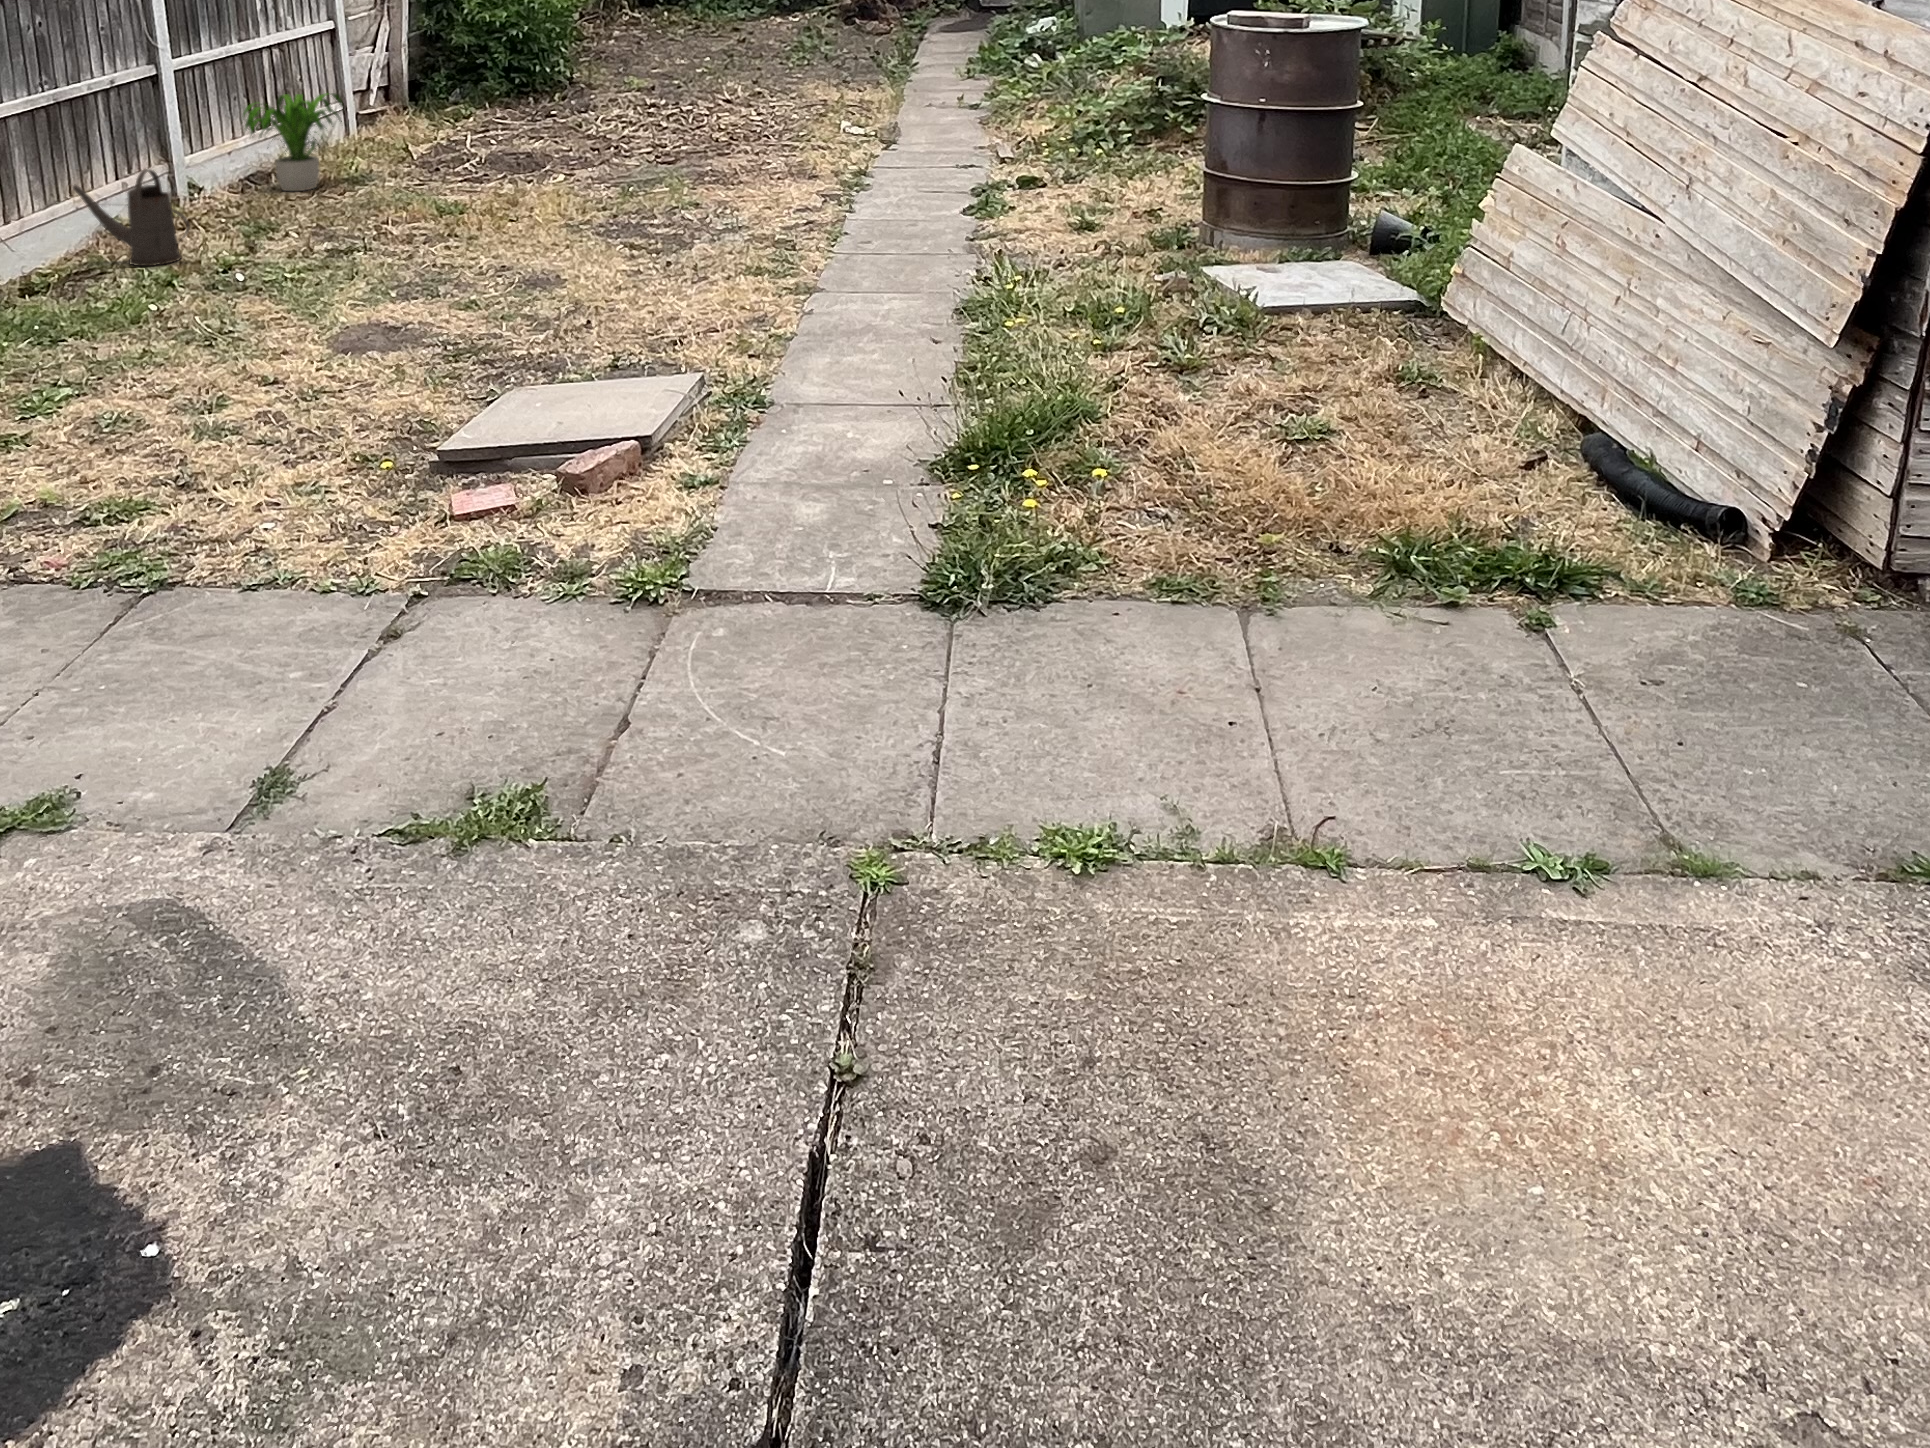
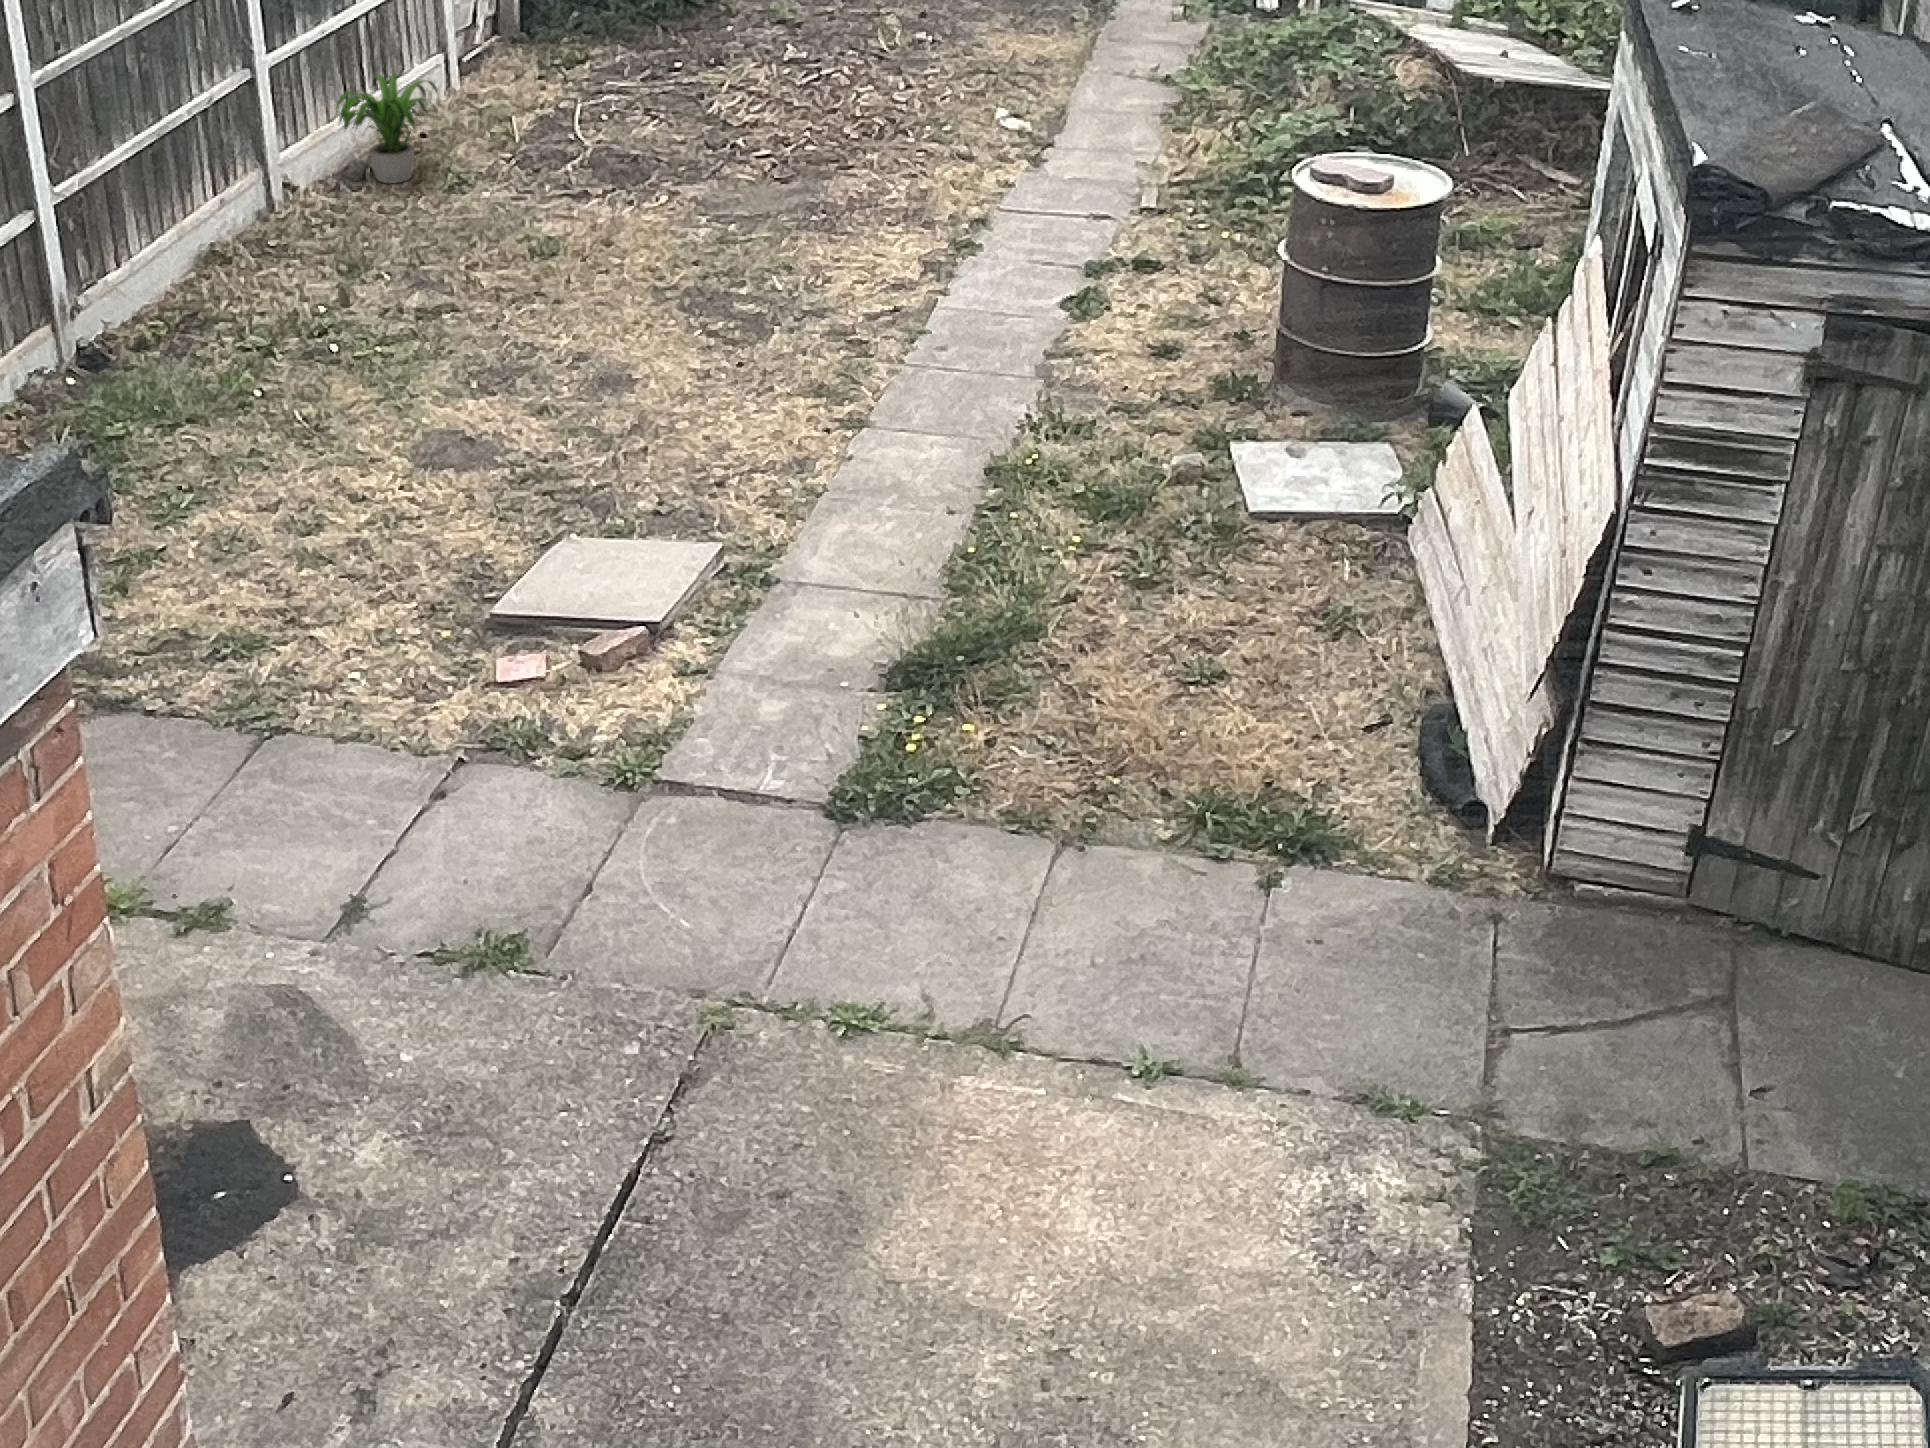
watering can: present [73,169,190,266] -> none [182,215,289,308]

